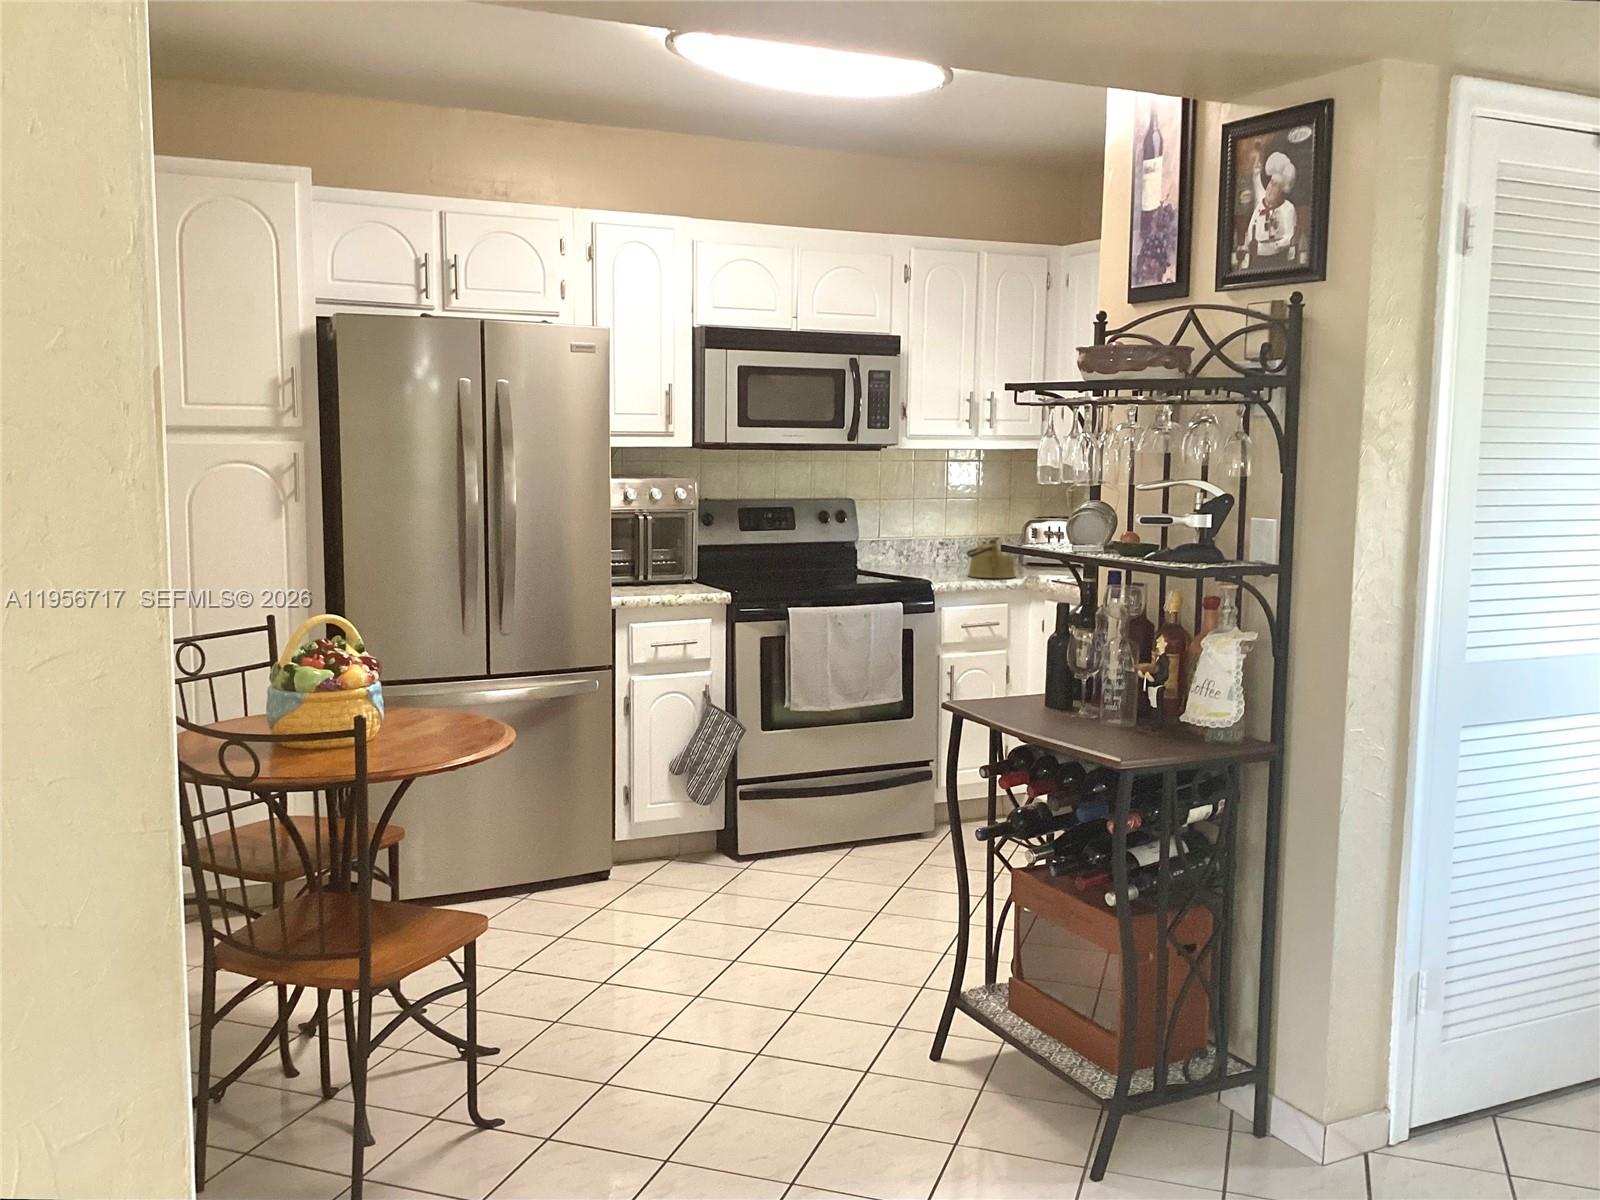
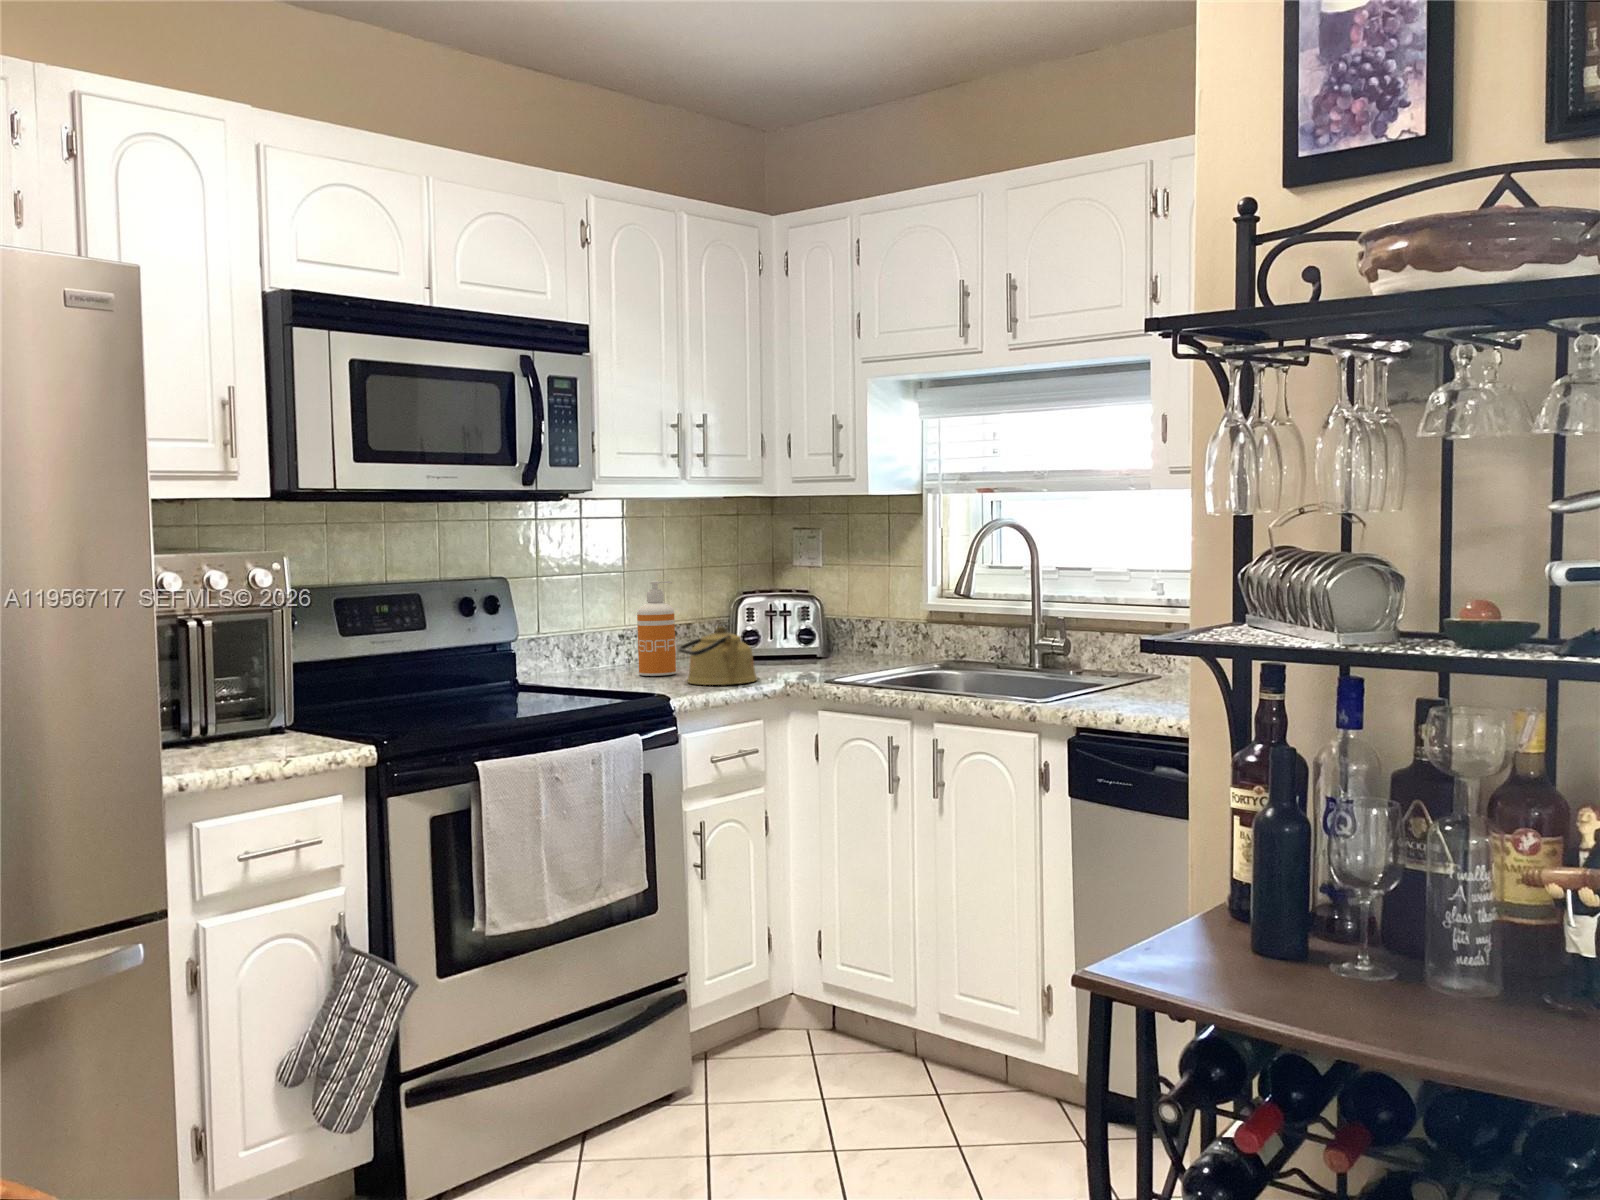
soap dispenser: none [946,506,972,570] -> present [637,581,676,676]

